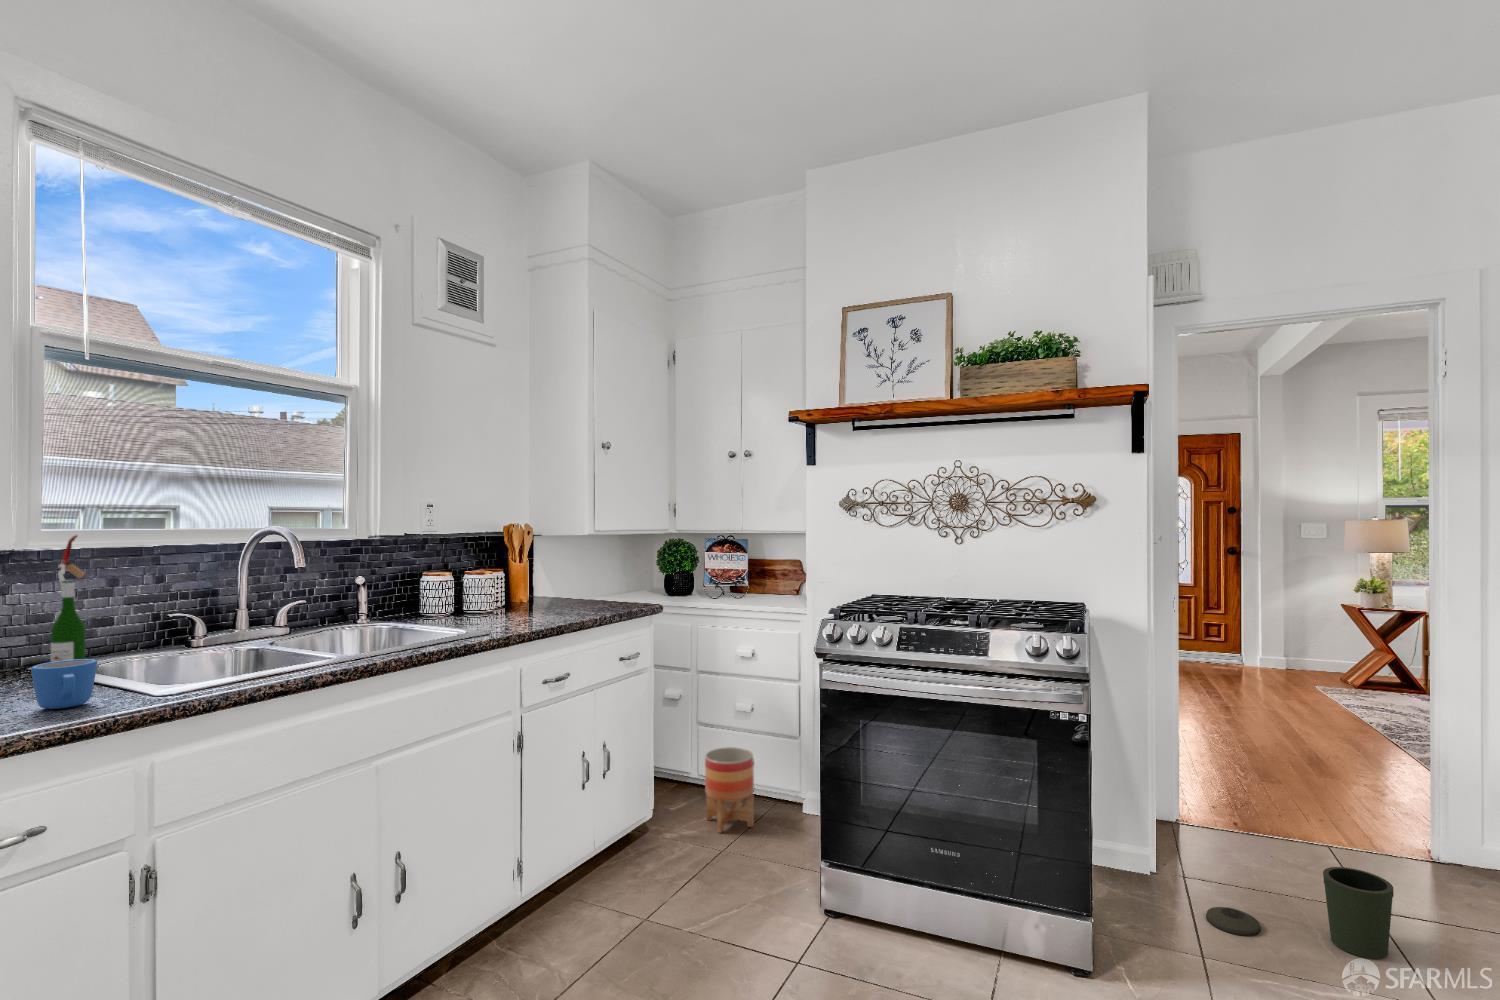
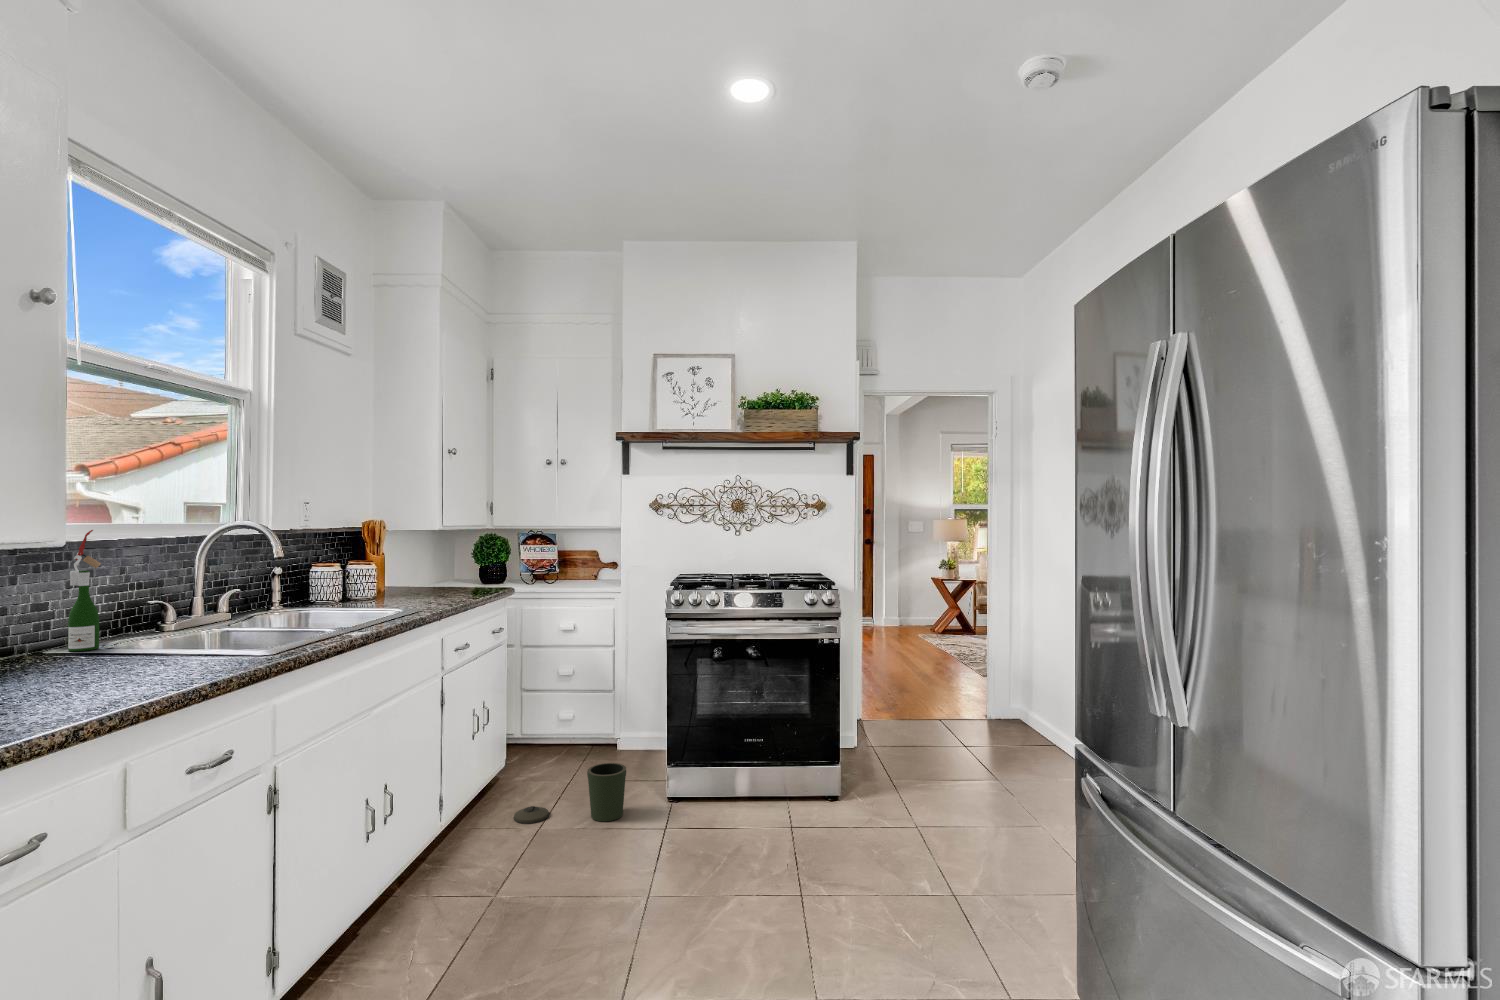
mug: present [31,659,97,709] -> none [179,627,231,665]
planter: present [705,747,754,833] -> none [539,703,581,770]
trash can: present [1206,867,1393,959] -> present [514,763,626,824]

